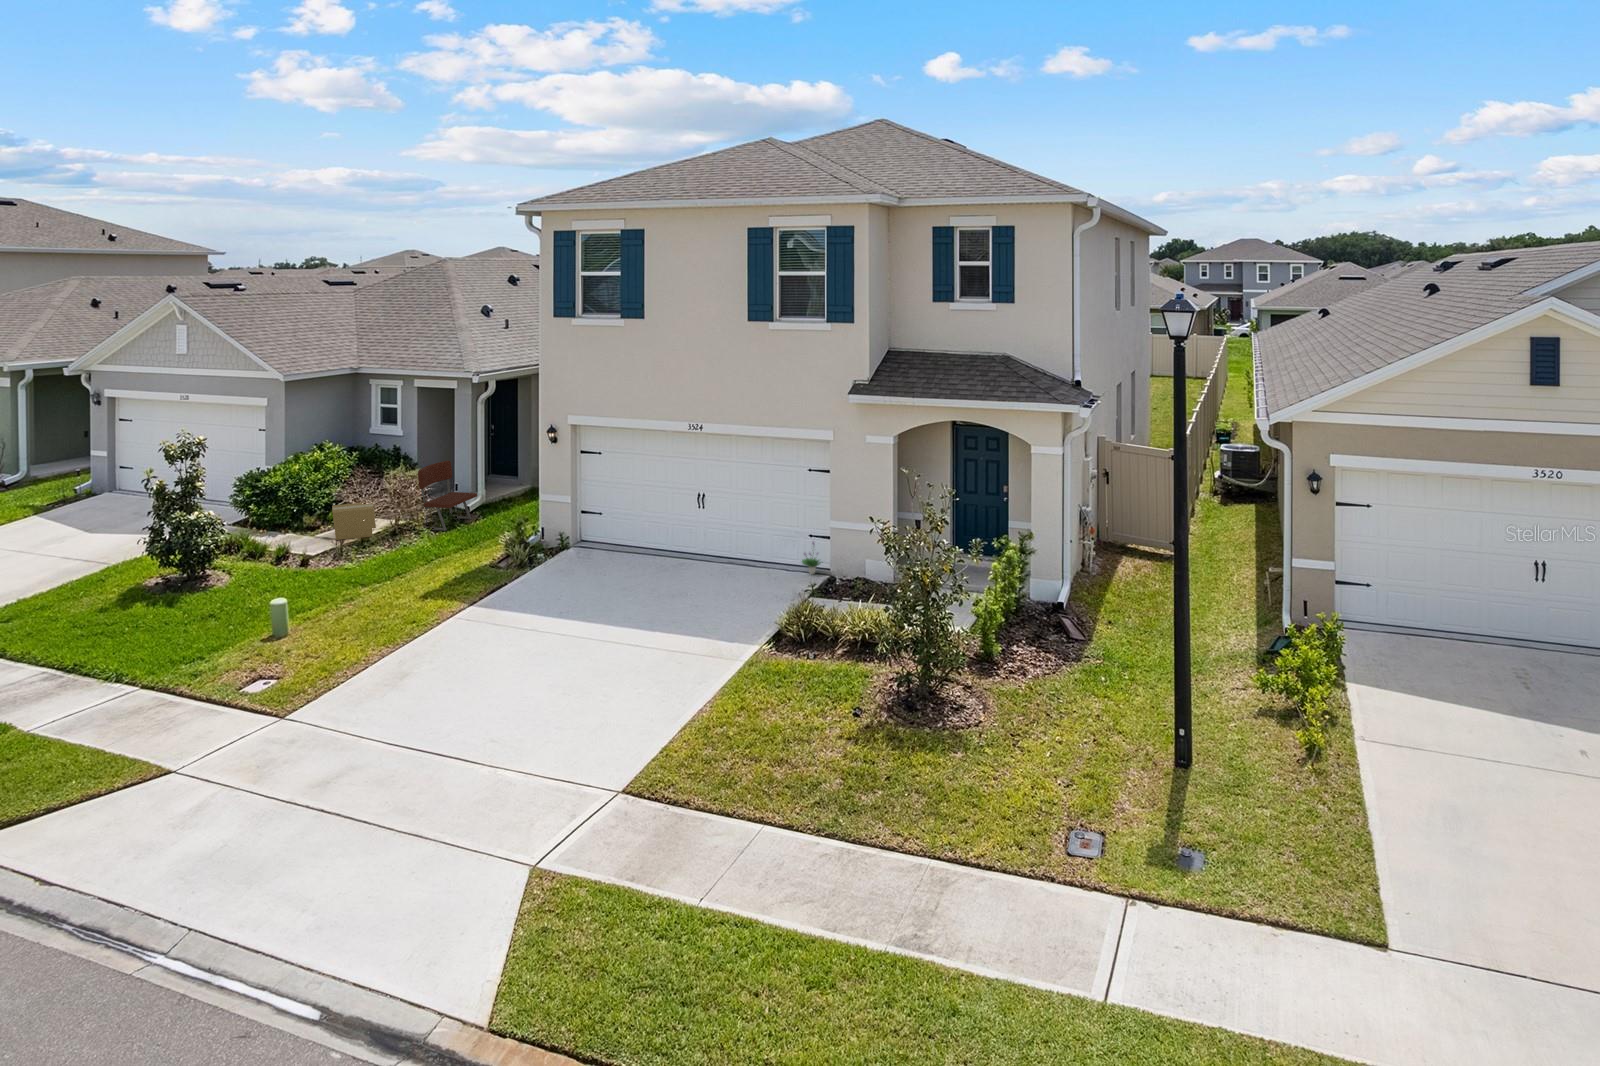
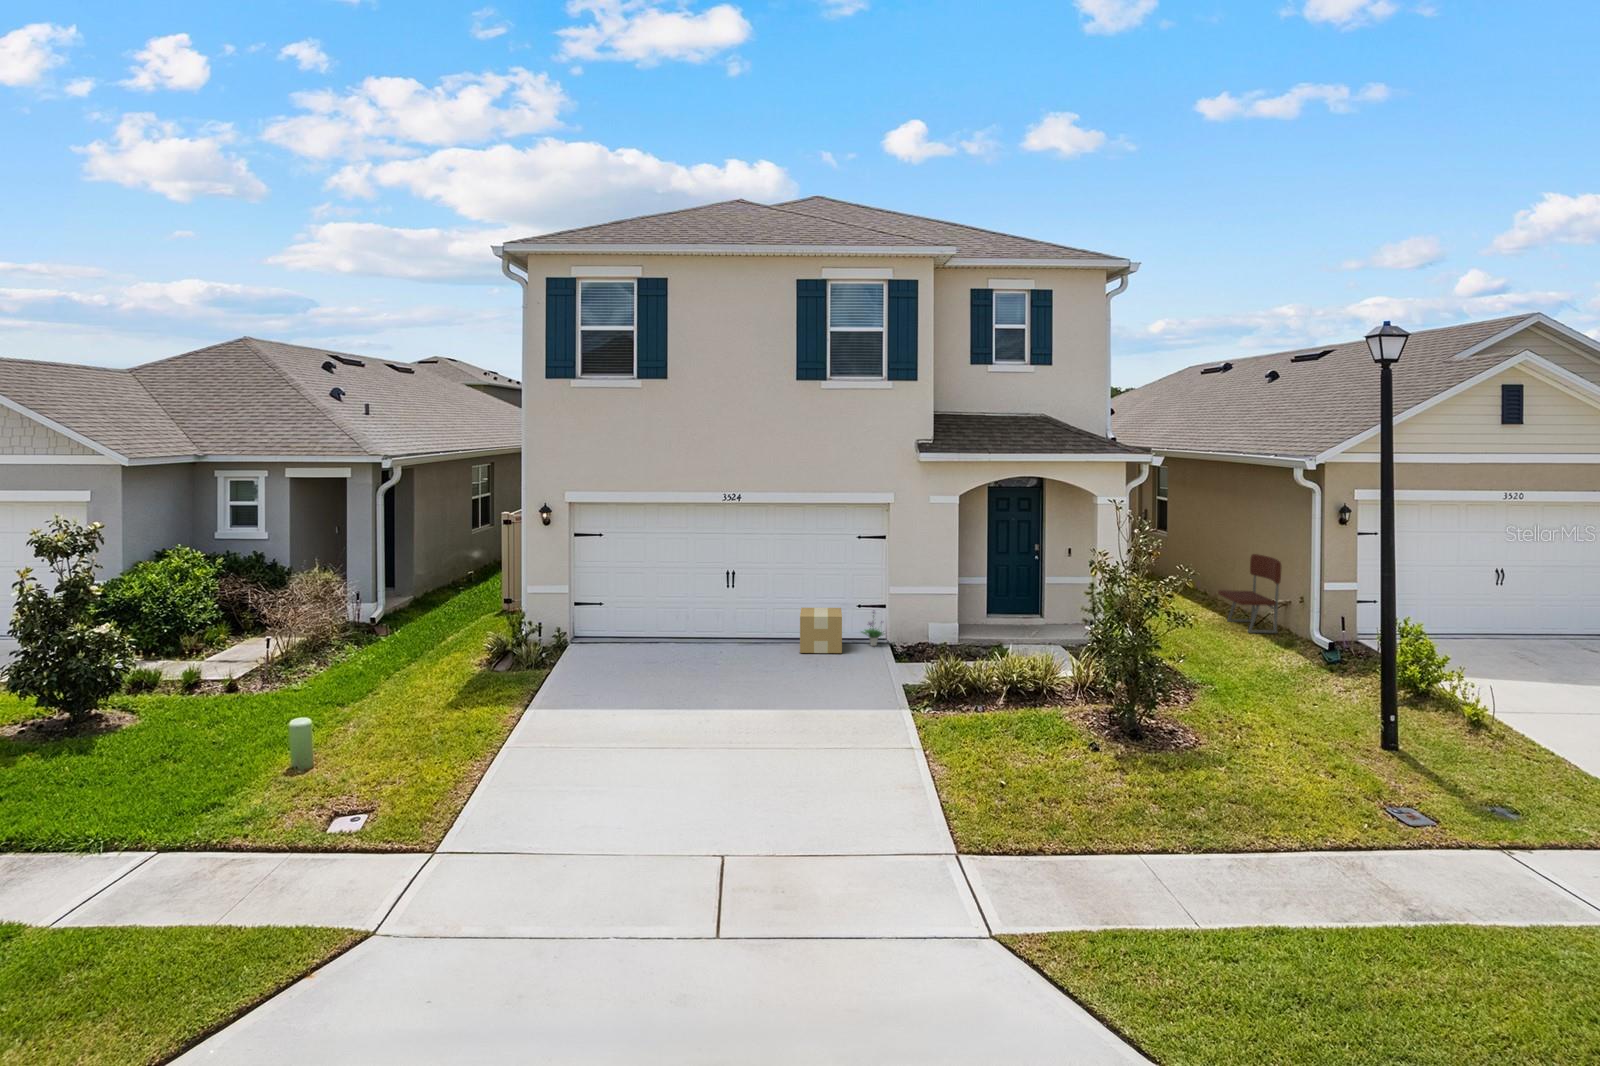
bench: present [418,461,477,531] -> present [1218,554,1281,633]
cardboard box: present [332,503,376,540] -> present [800,608,842,653]

